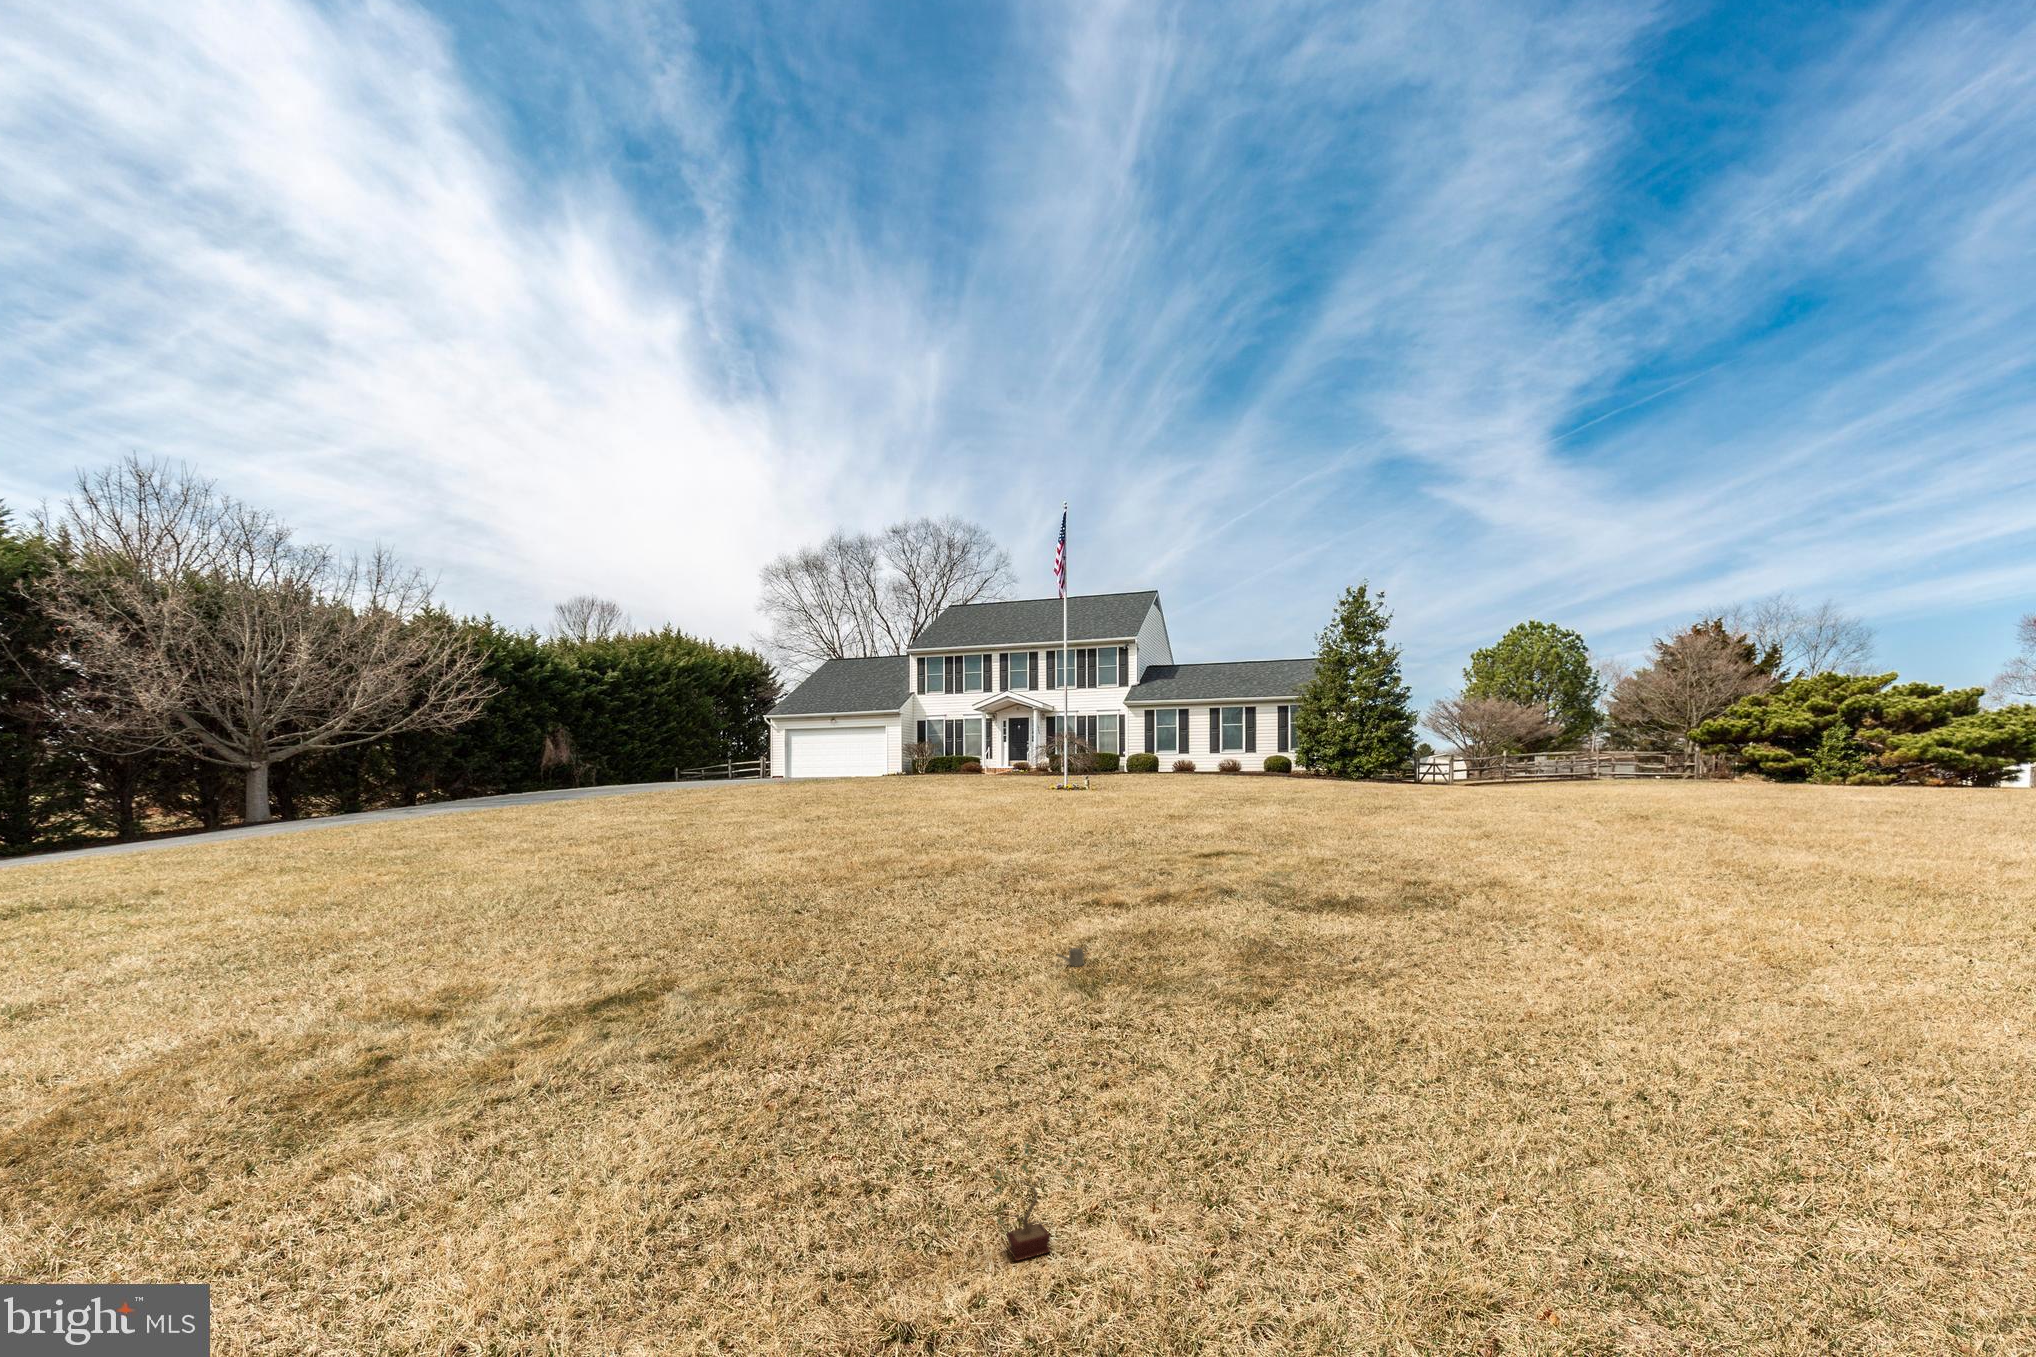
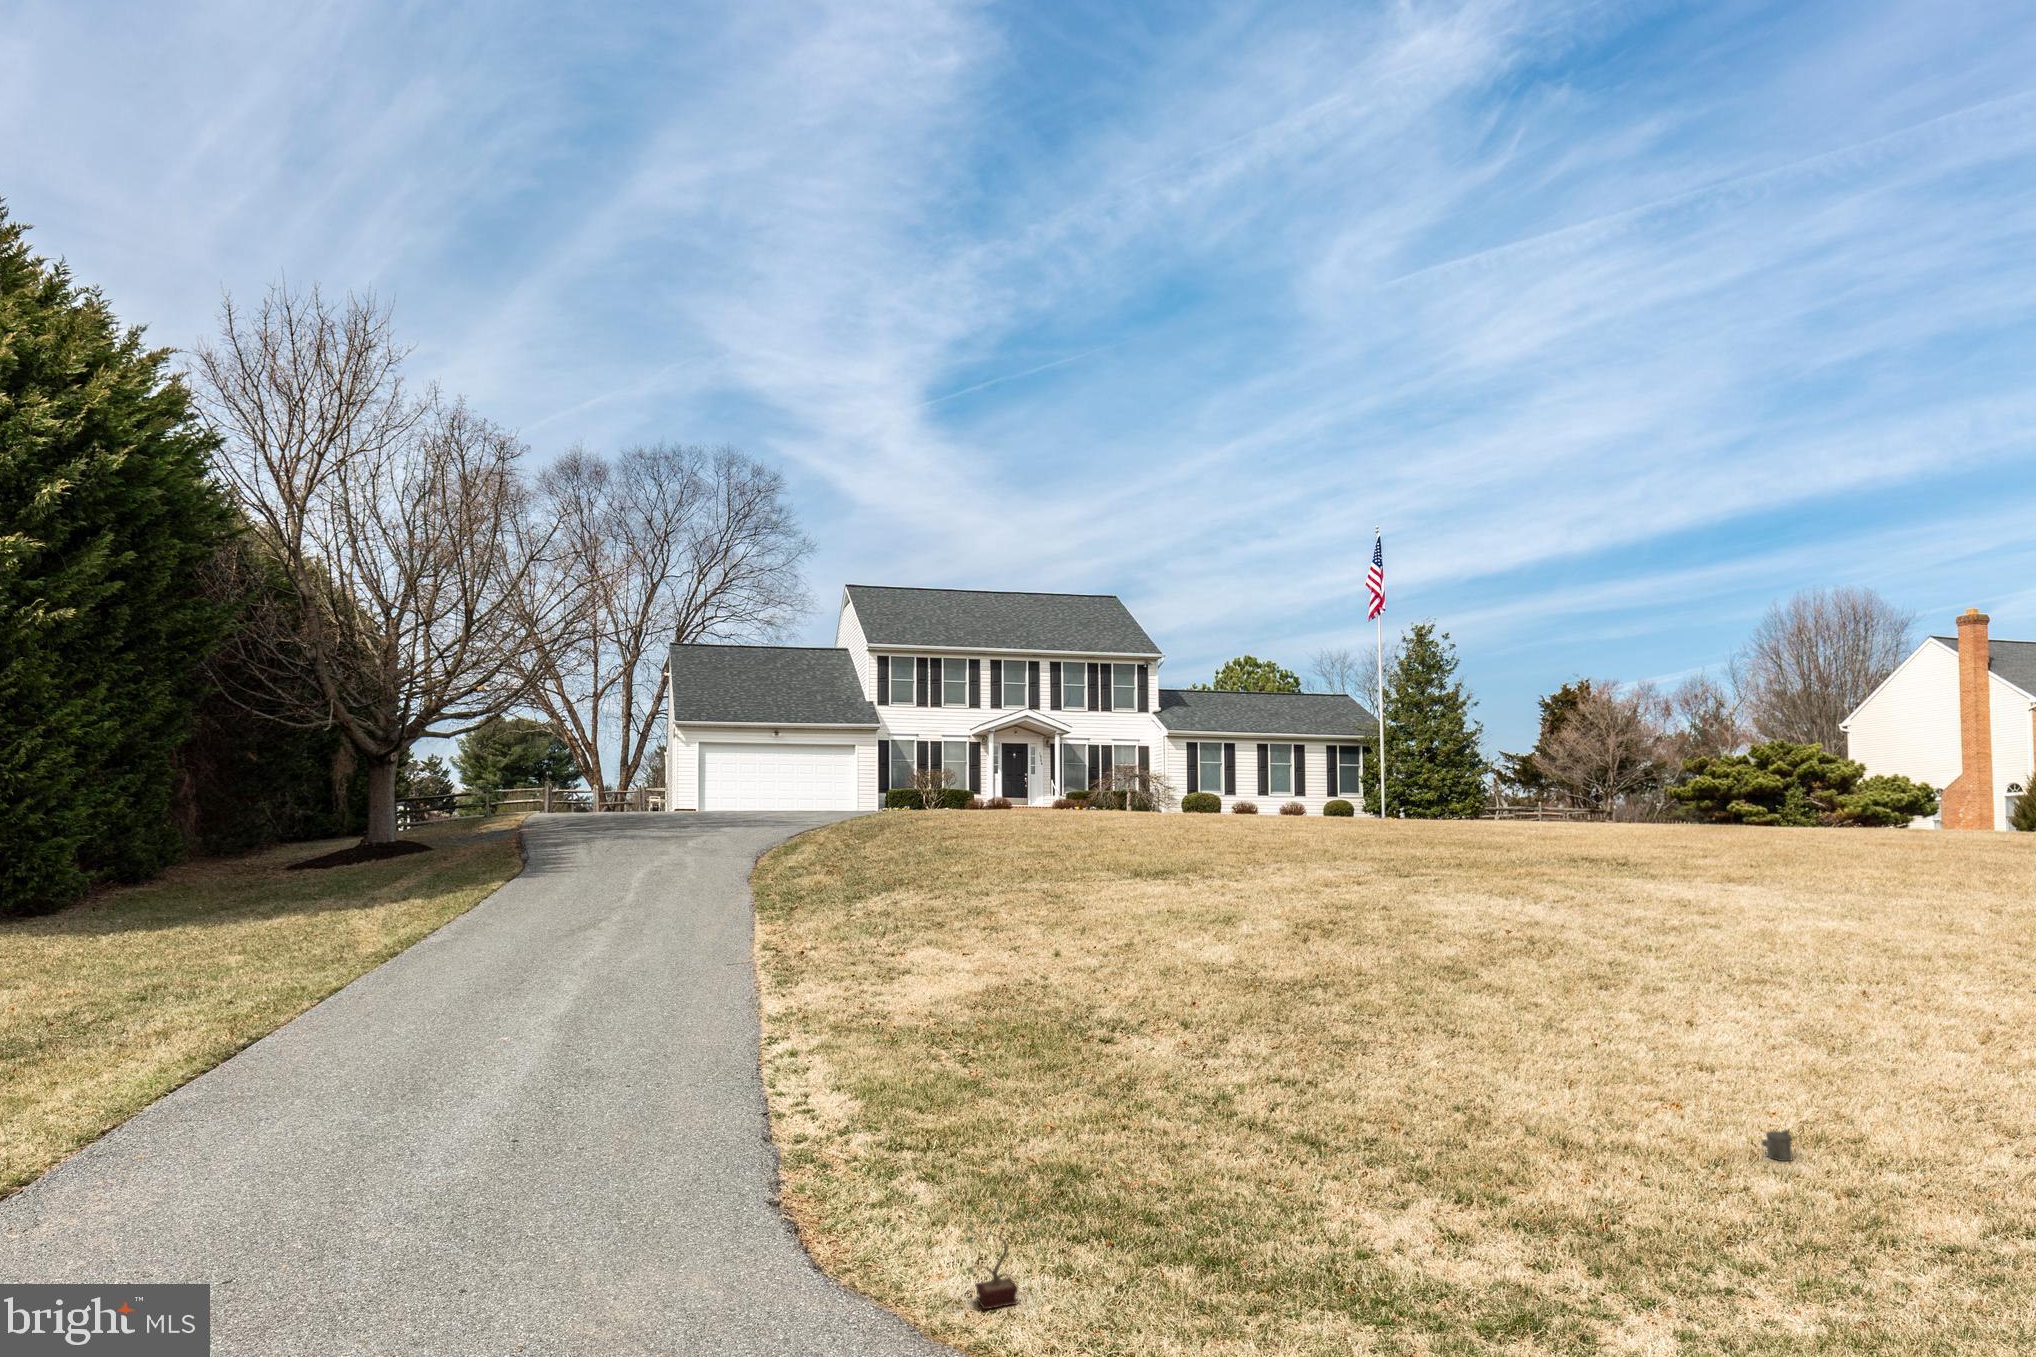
watering can: present [1057,948,1087,967] -> present [1761,1130,1792,1161]

